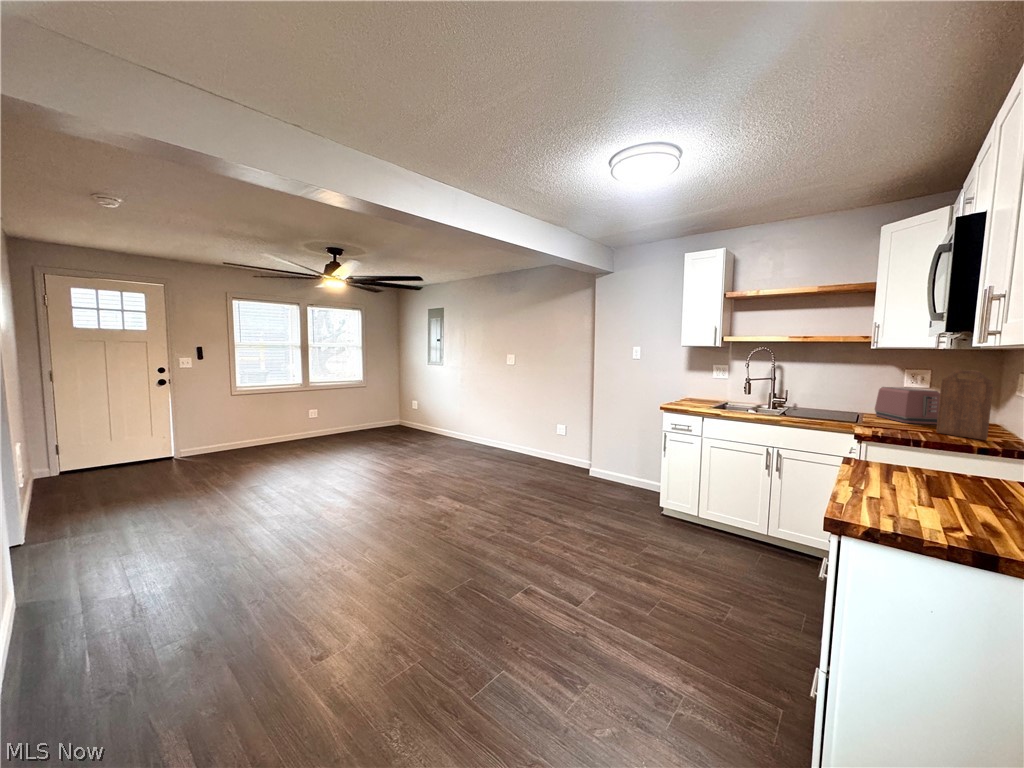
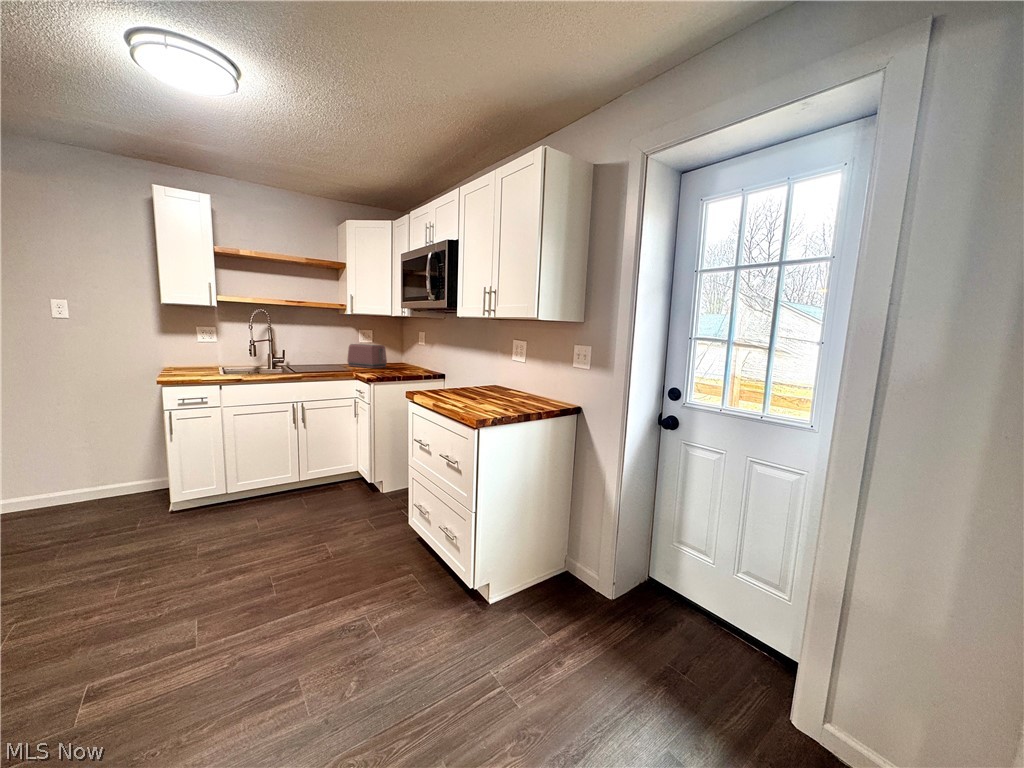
cutting board: present [936,370,994,440] -> none [397,331,421,372]

